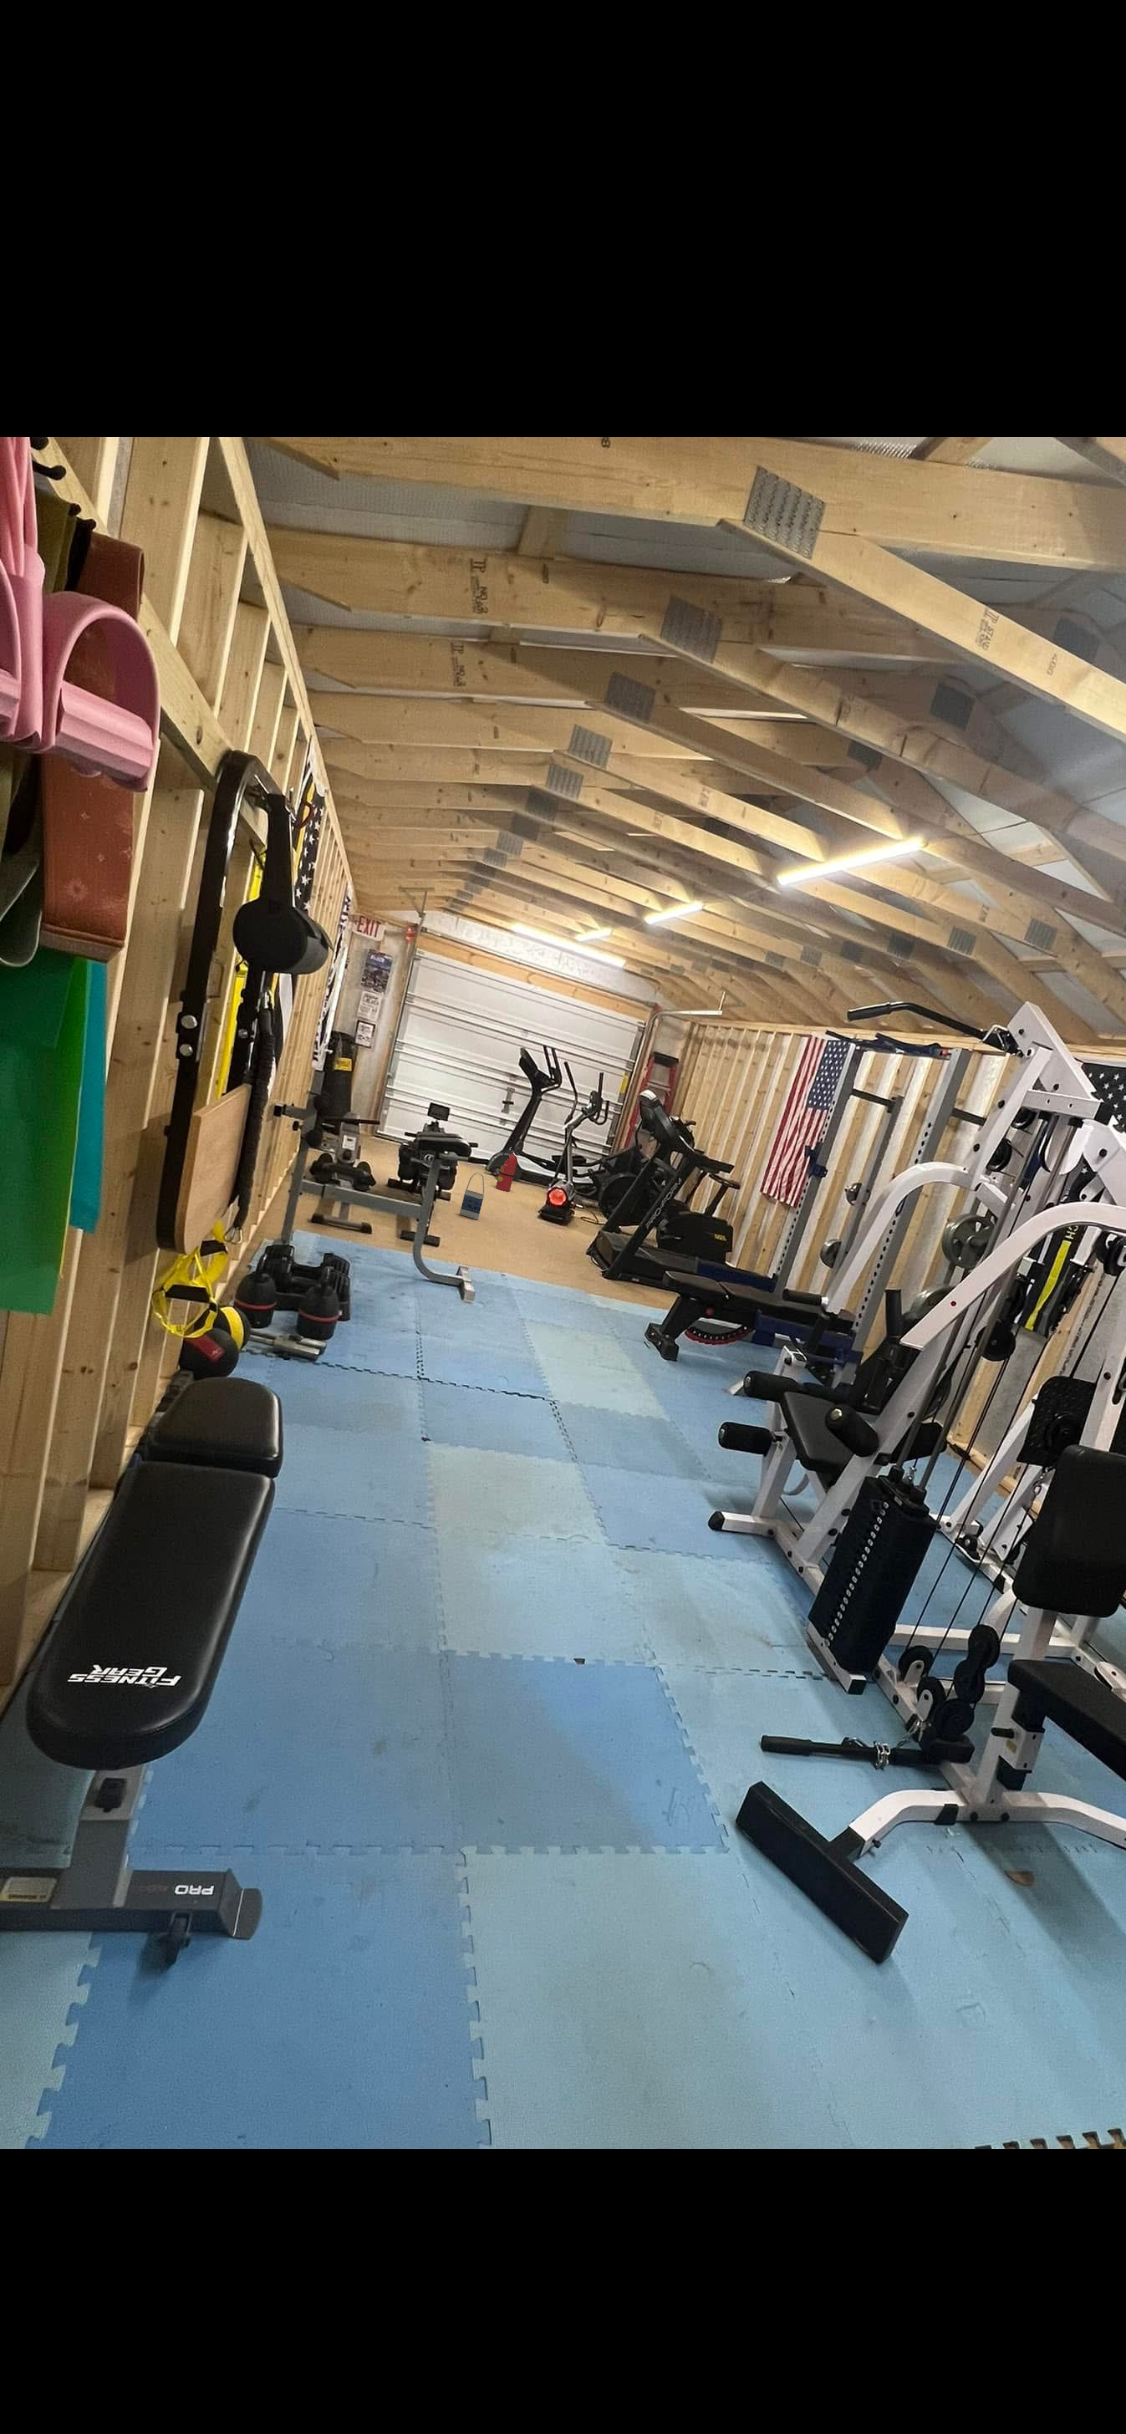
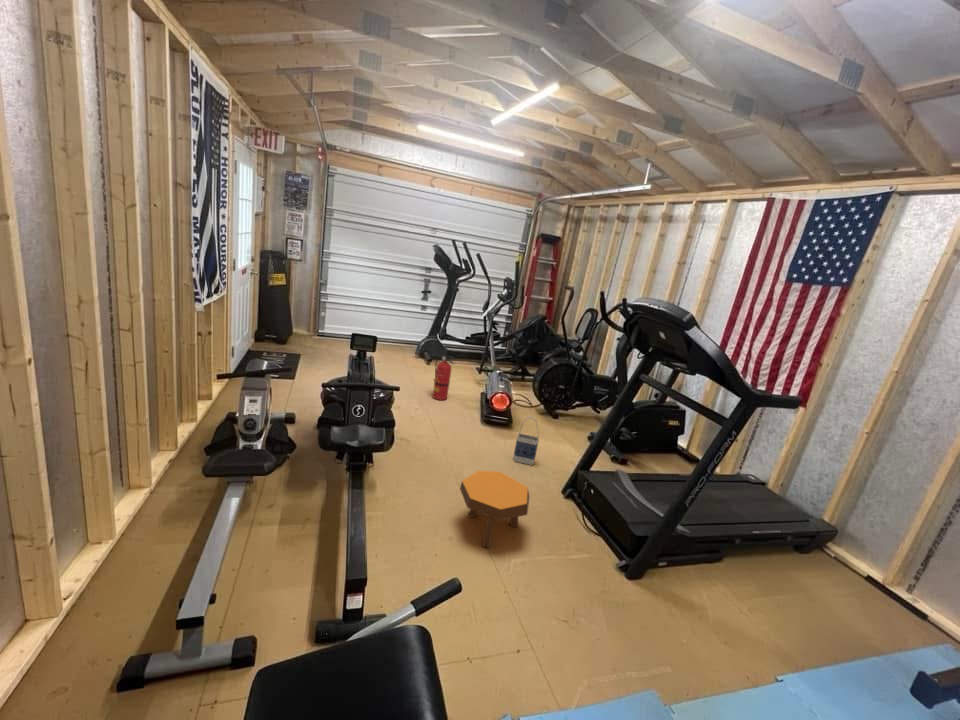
bag: present [460,1173,484,1219] -> present [513,417,539,465]
footstool: none [502,1191,549,1230] -> present [460,471,529,548]

